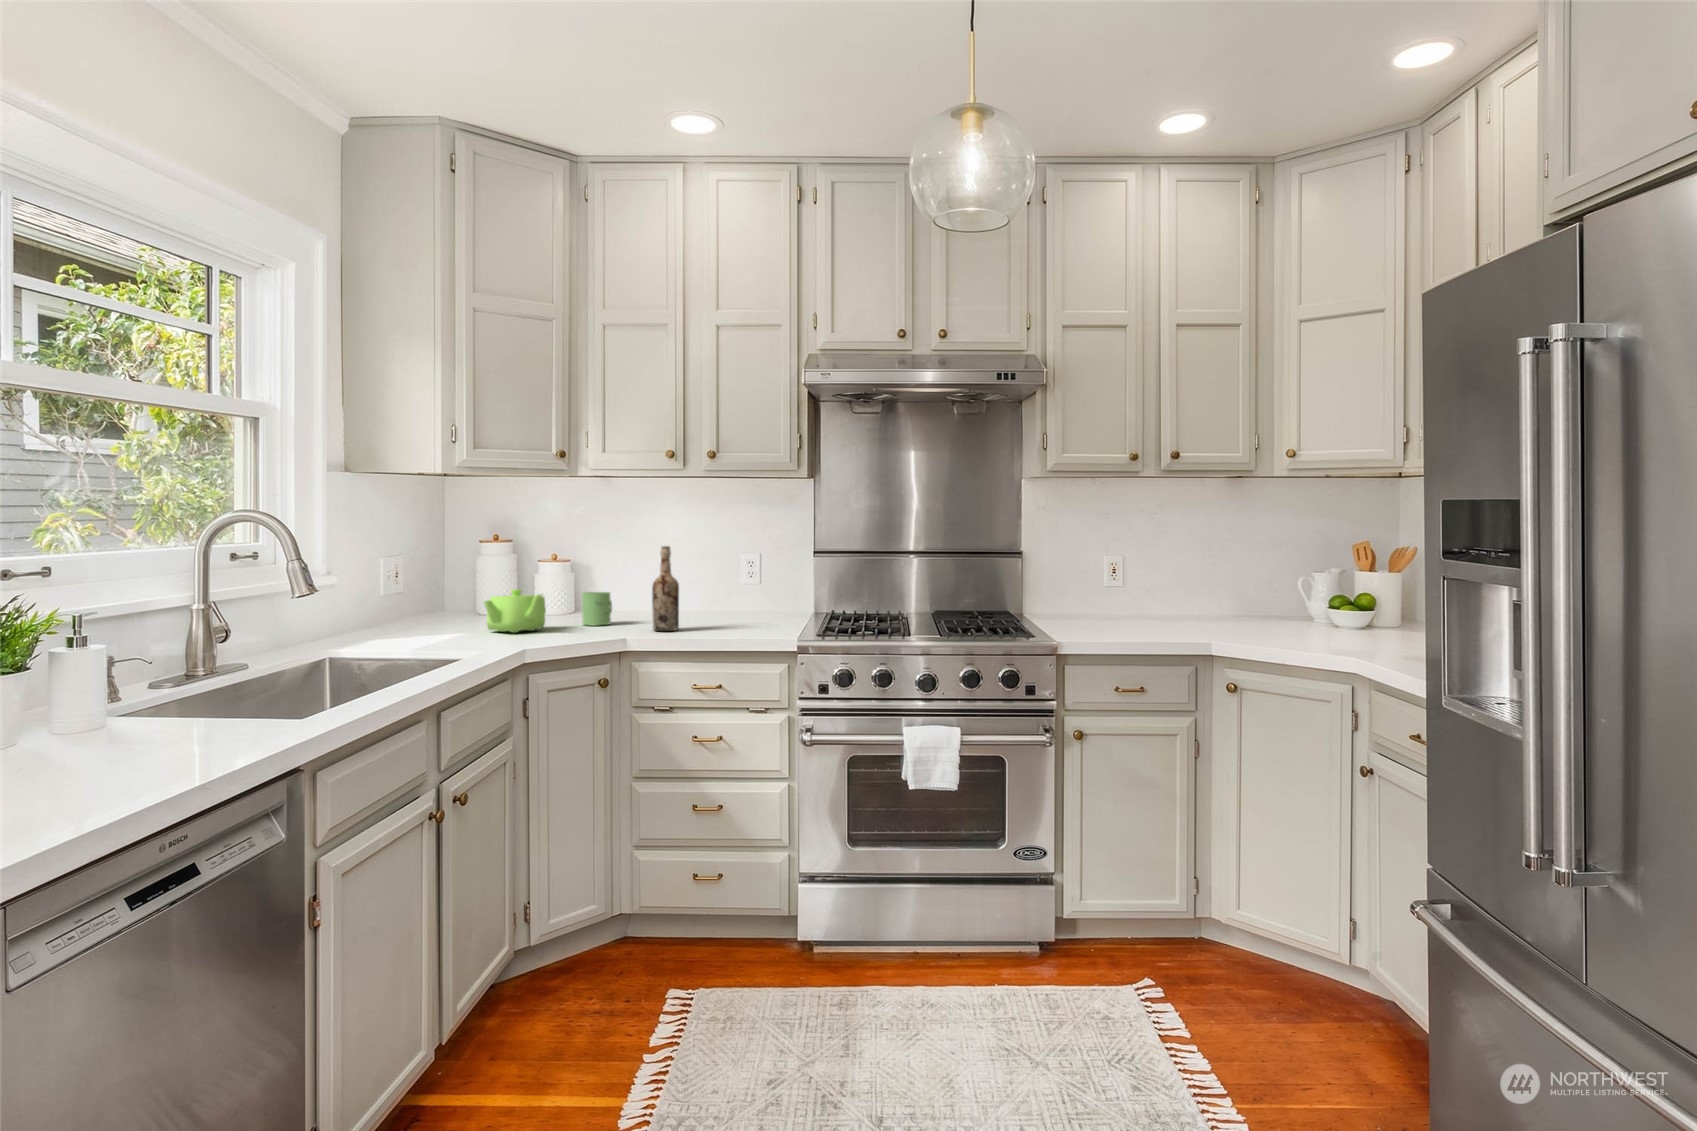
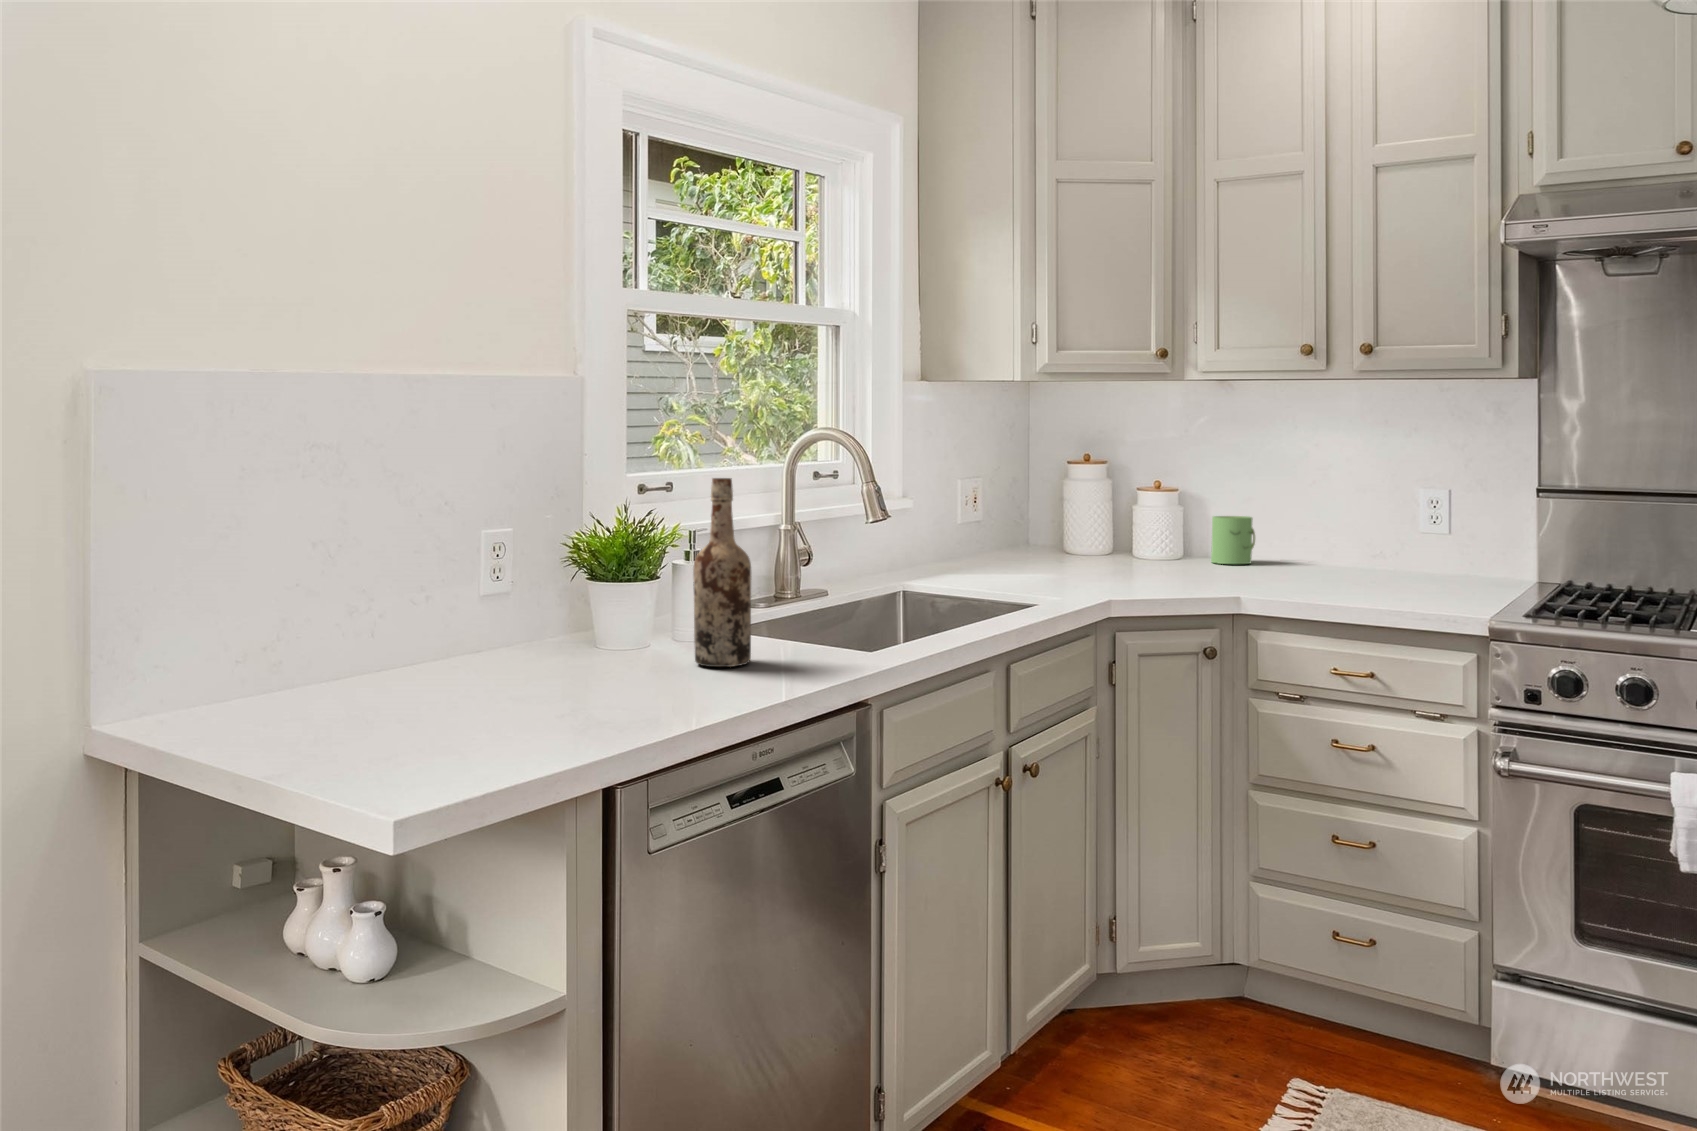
wine bottle: present [652,546,679,631] -> present [693,478,751,667]
teapot: present [484,589,546,633] -> none [1079,510,1161,568]

